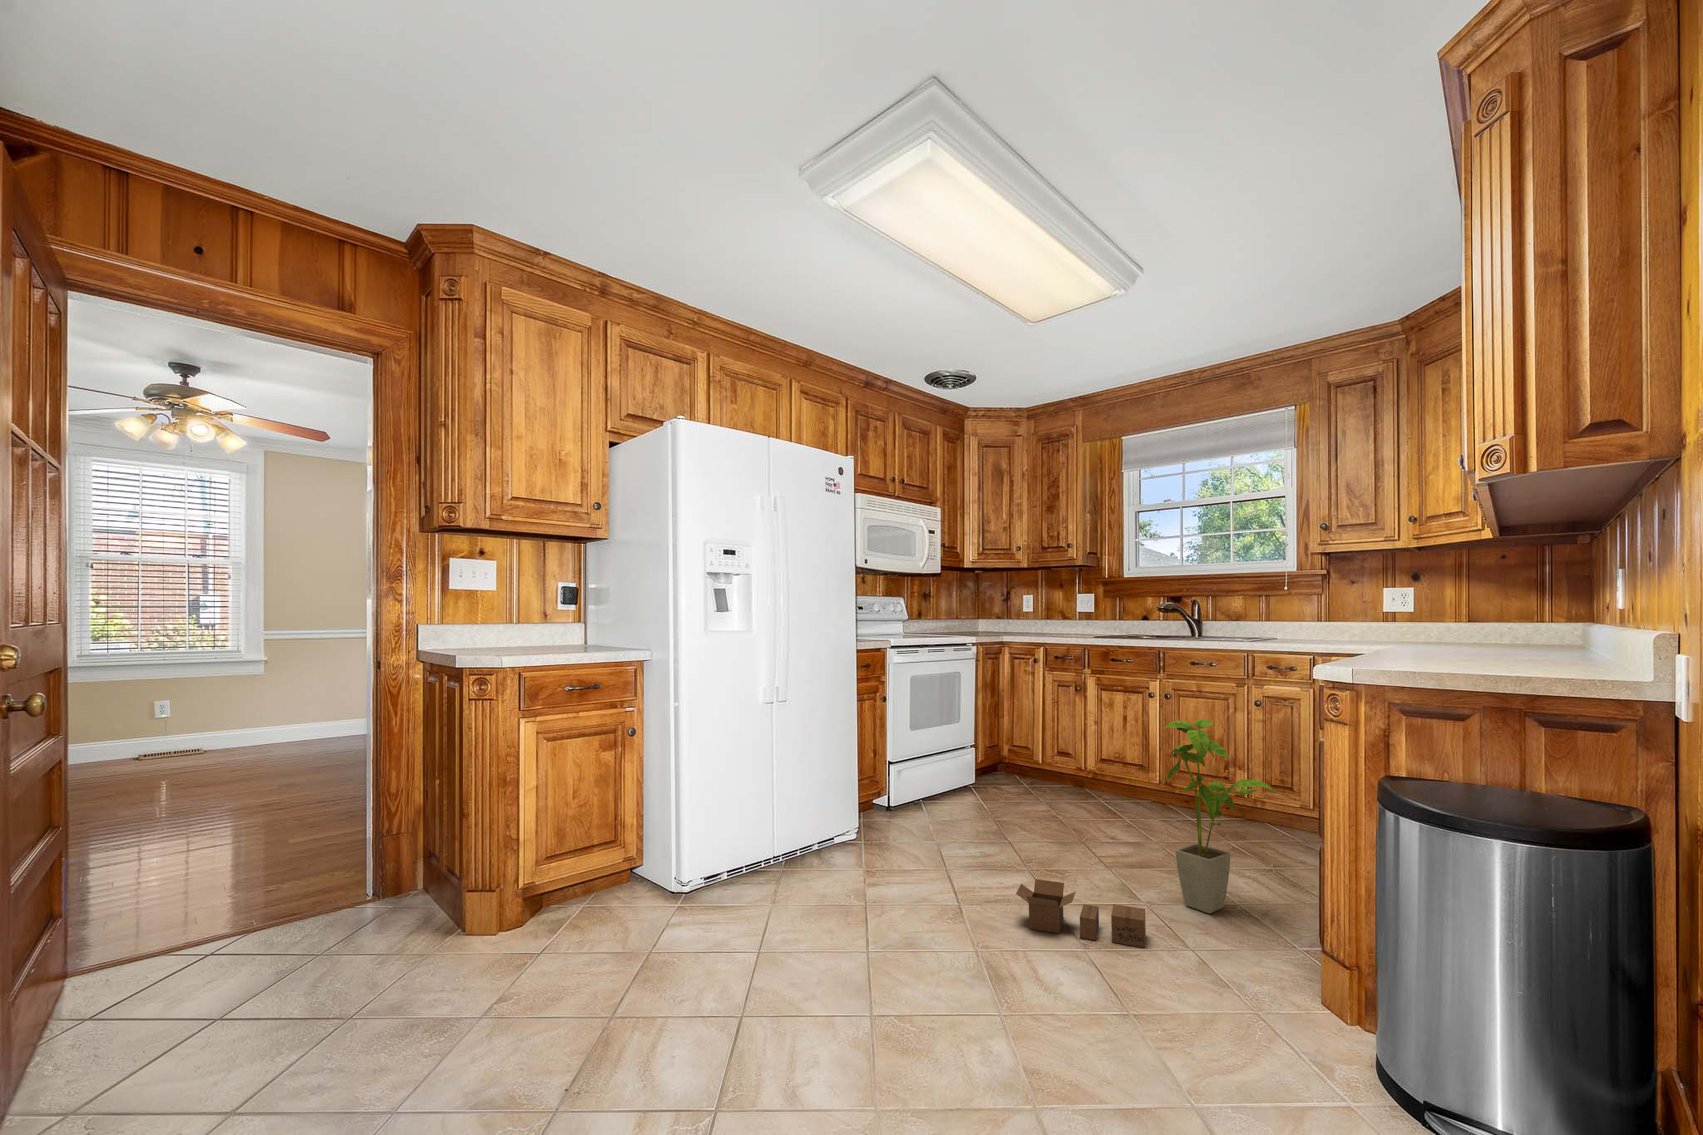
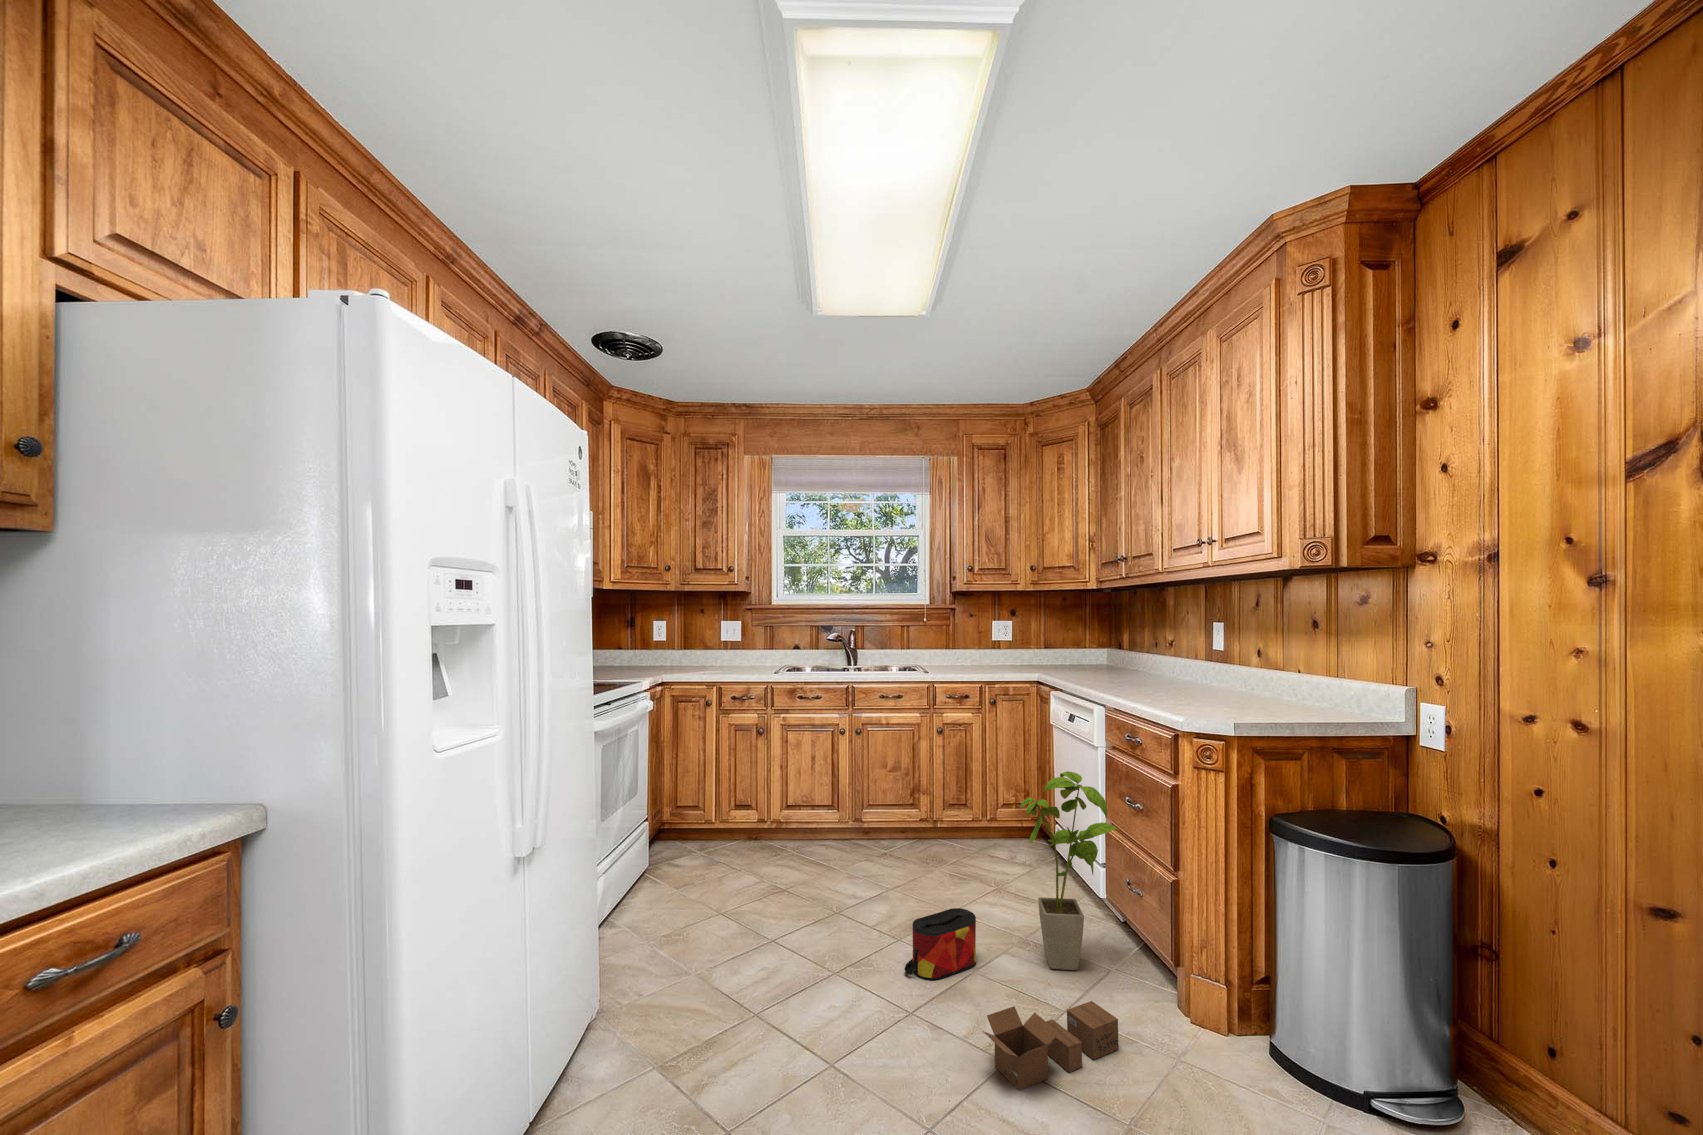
bag: none [1058,831,1137,884] -> present [905,908,976,980]

